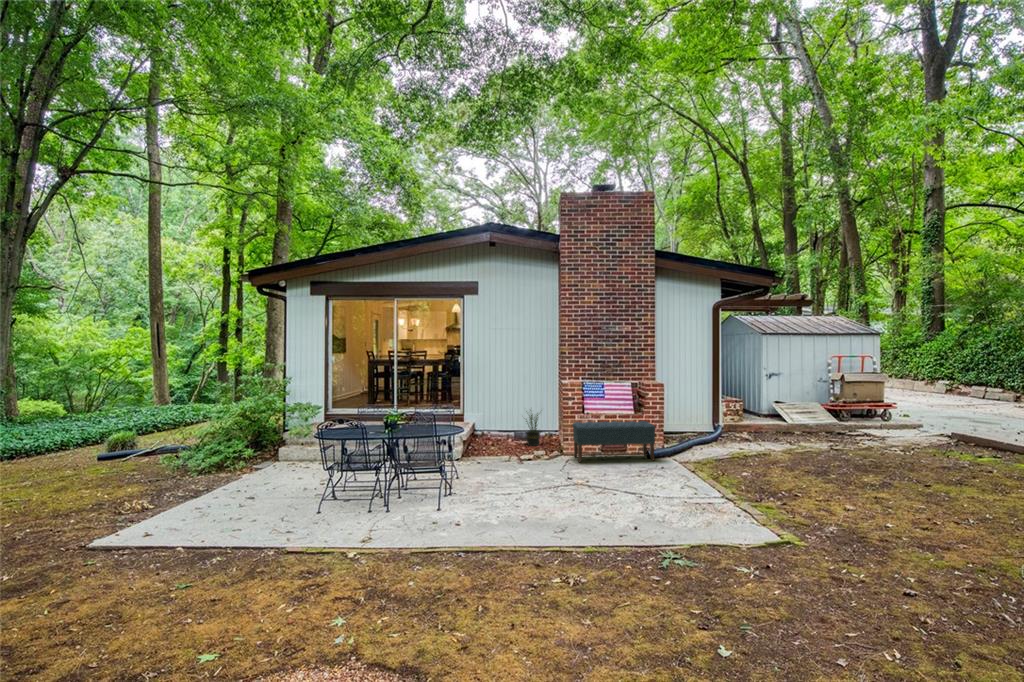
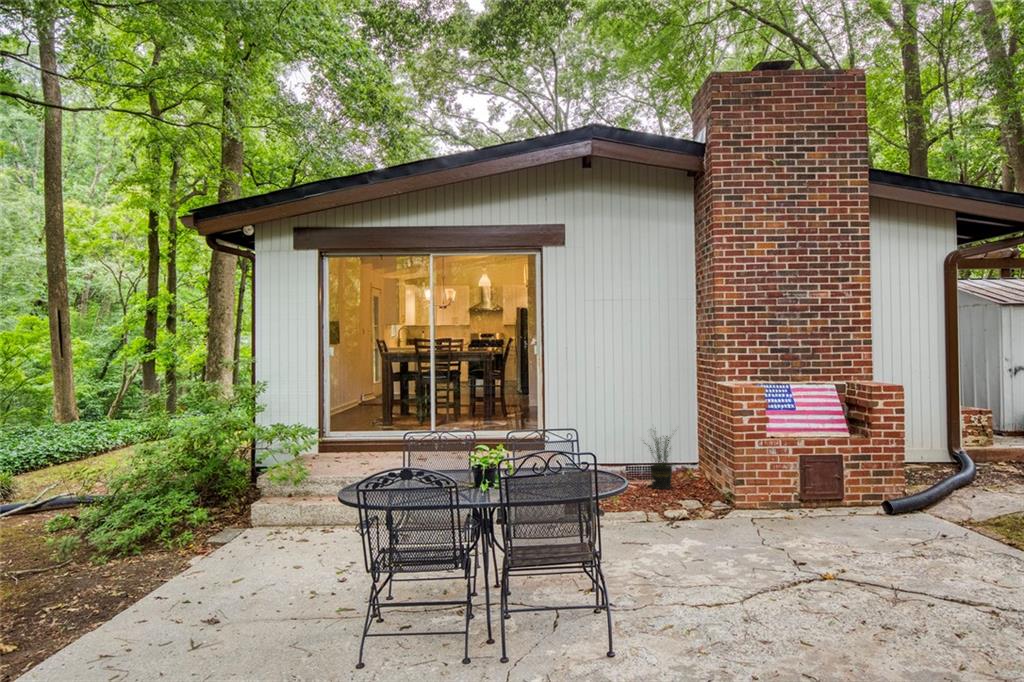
bench: present [572,421,656,462] -> none [751,449,907,523]

